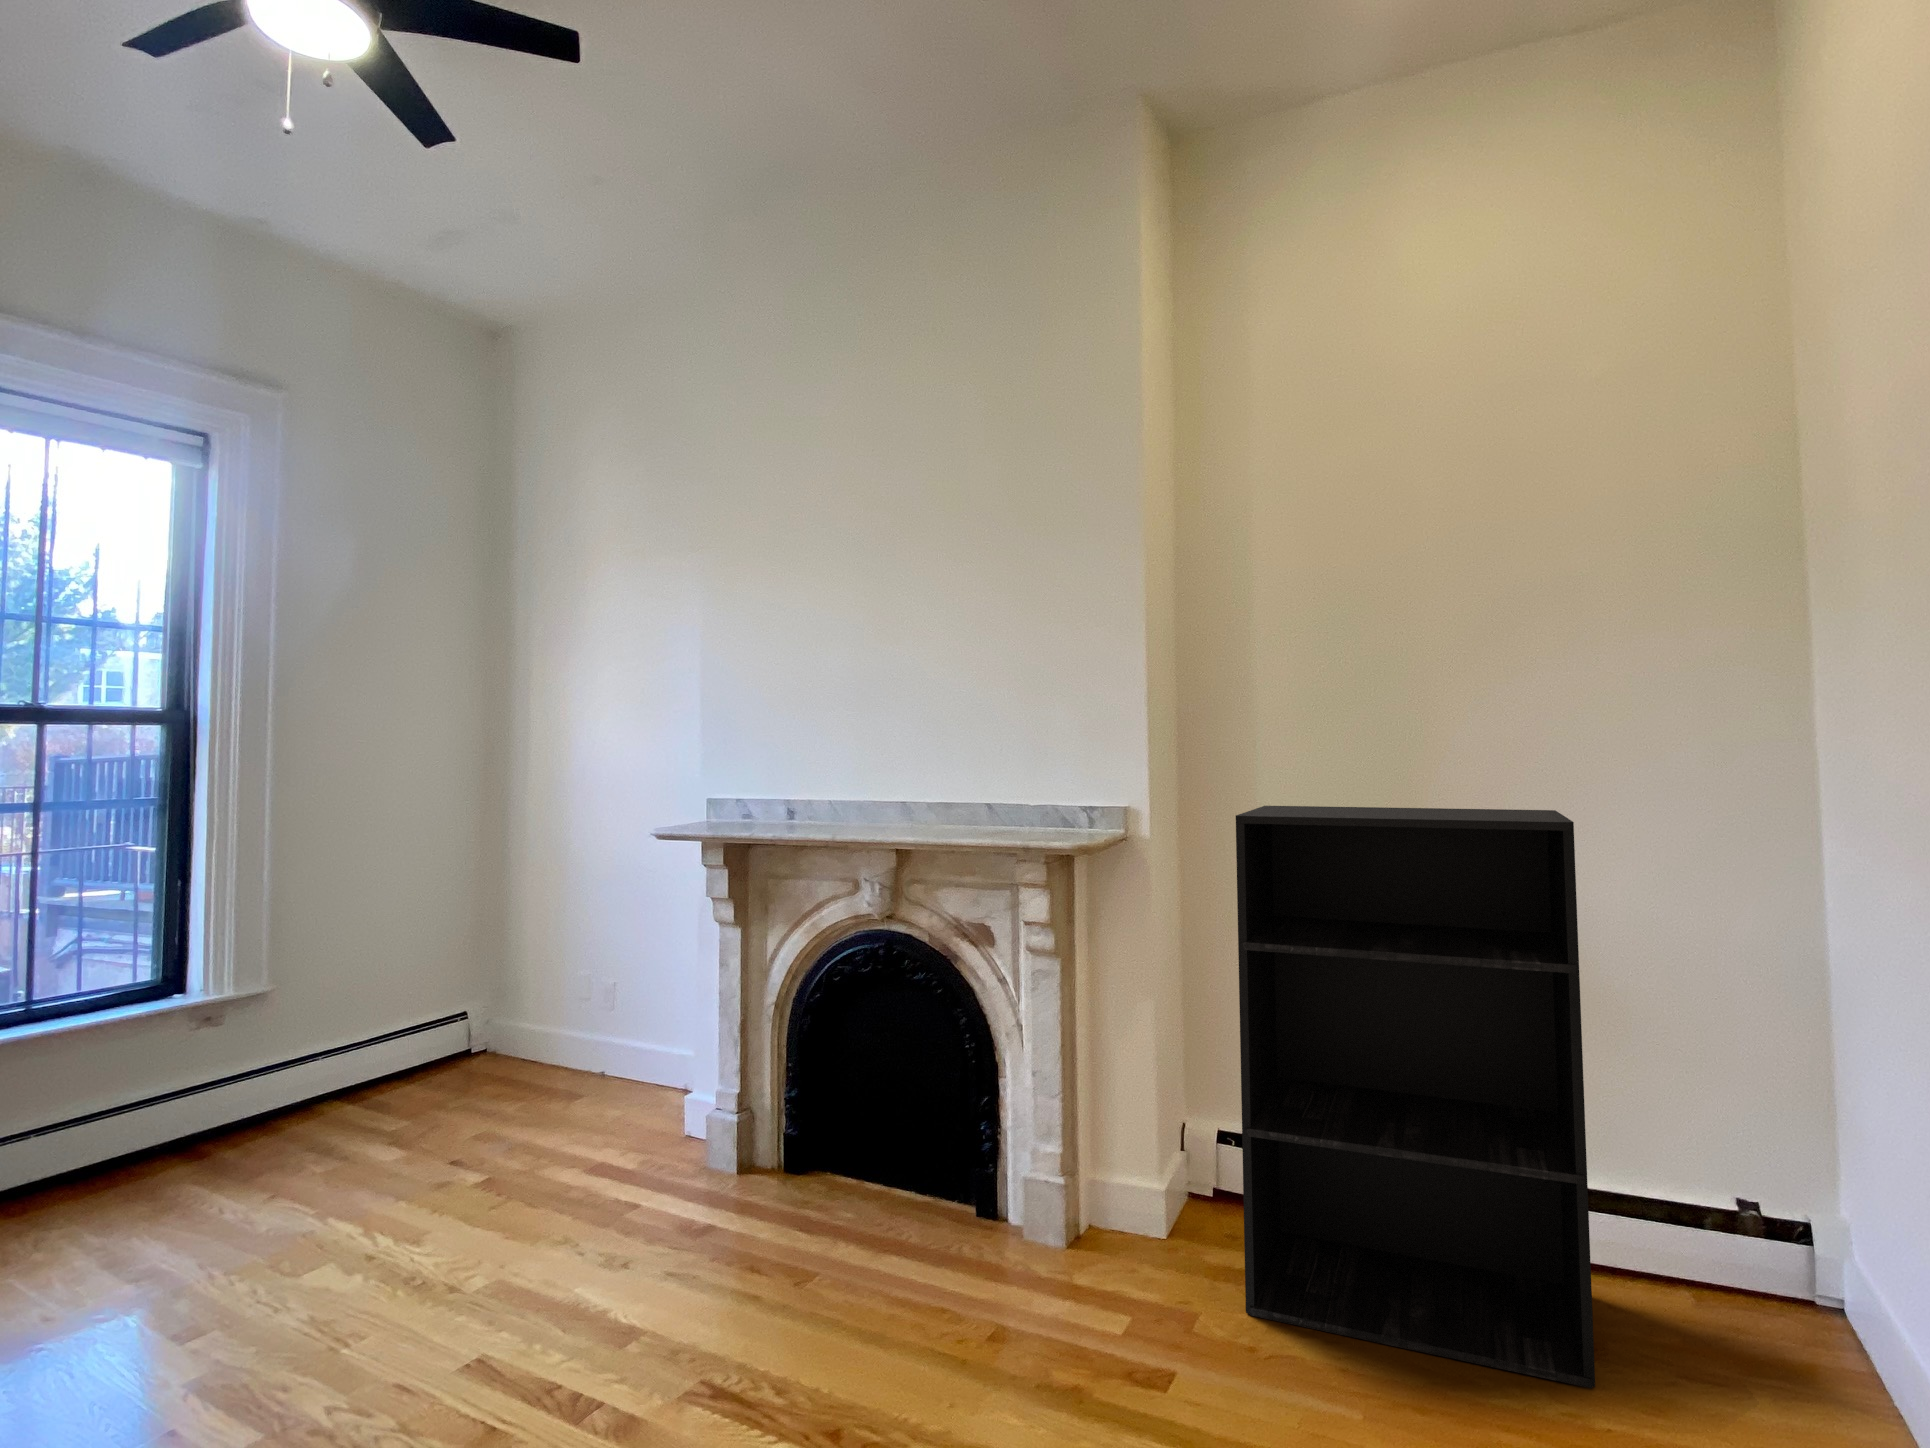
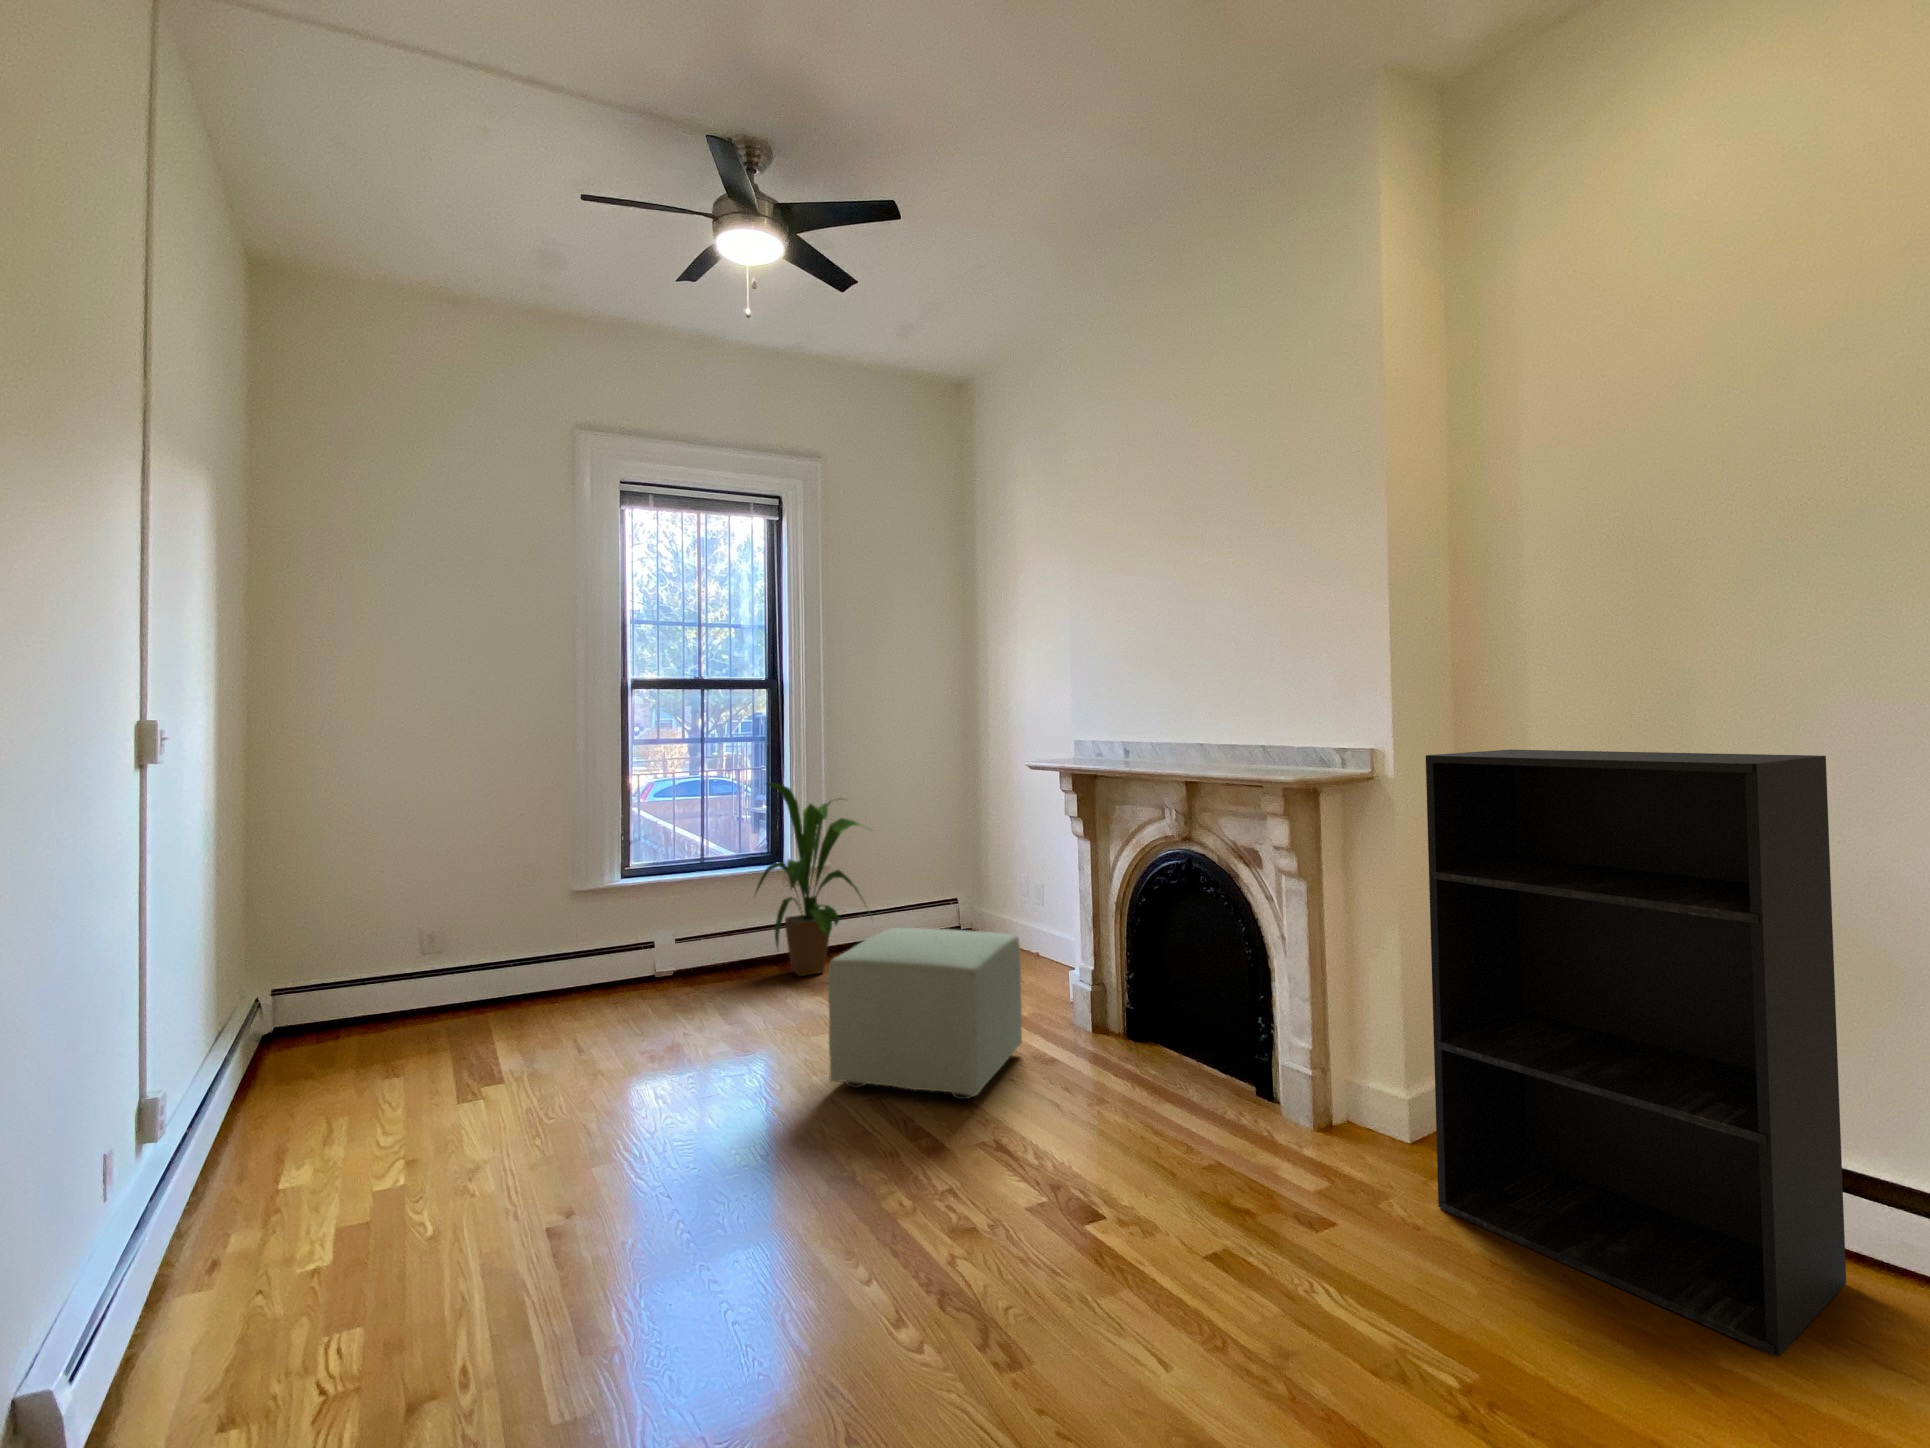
house plant: none [130,870,366,1172] -> present [756,783,871,976]
ottoman: none [383,1065,666,1355] -> present [828,928,1022,1099]

